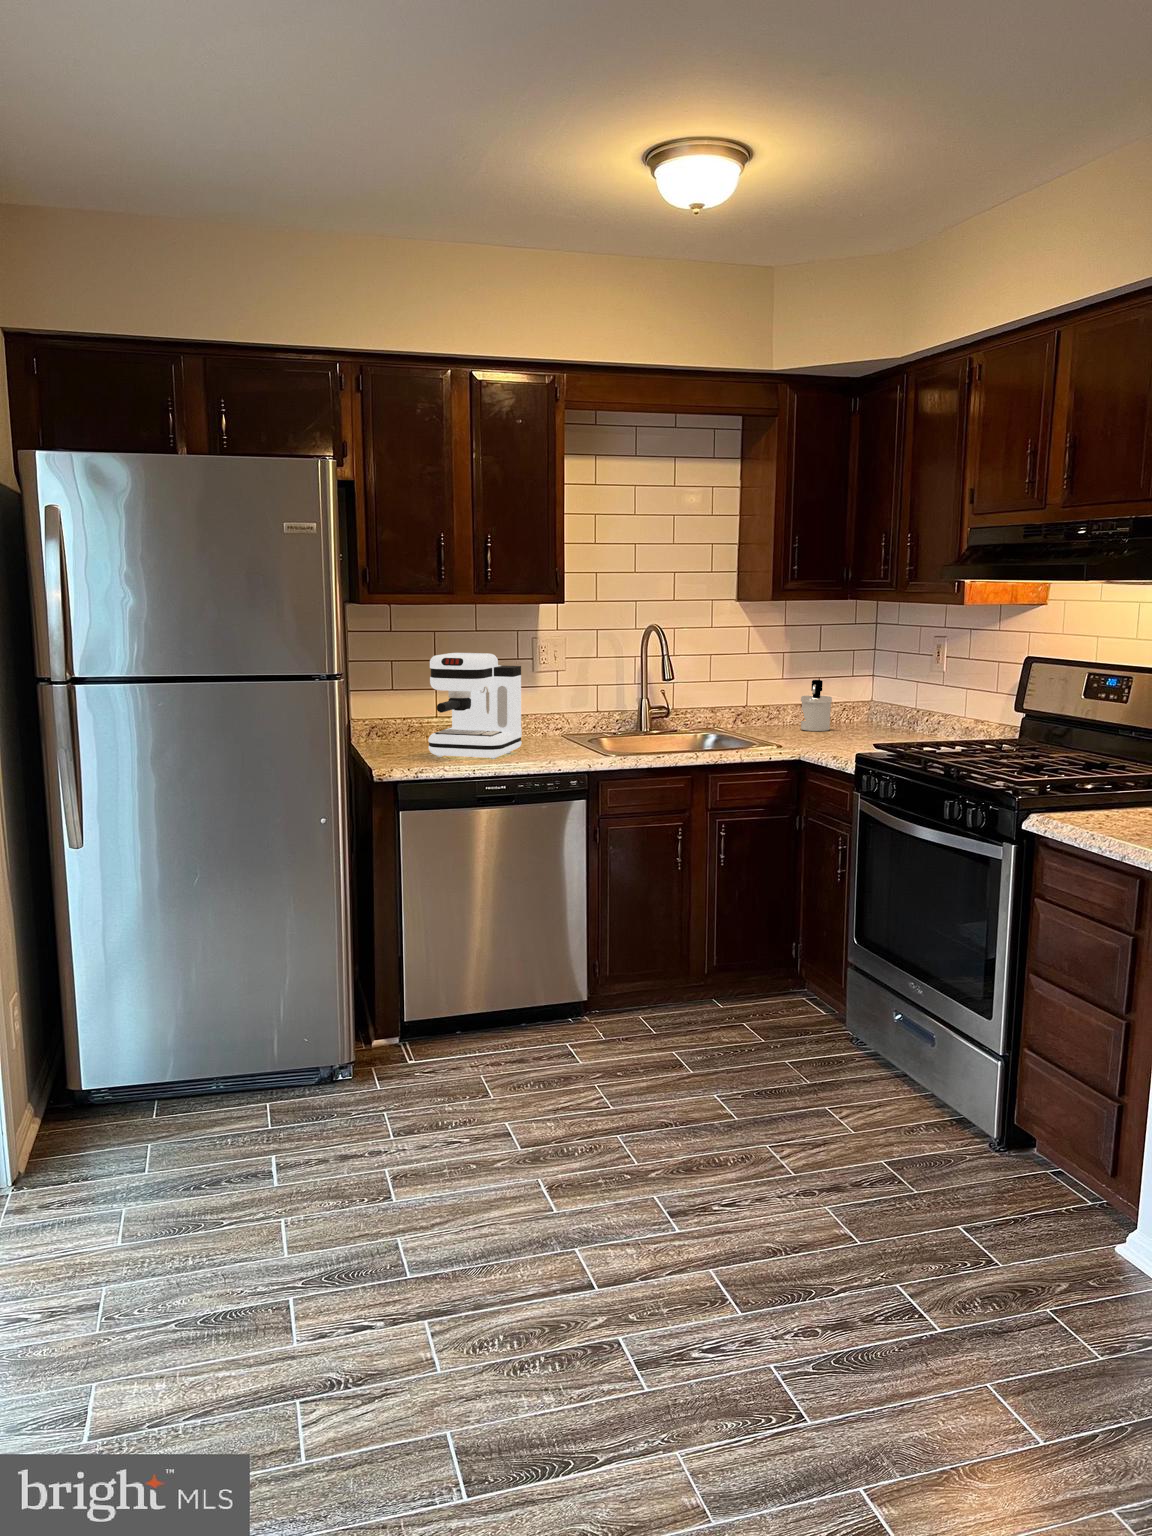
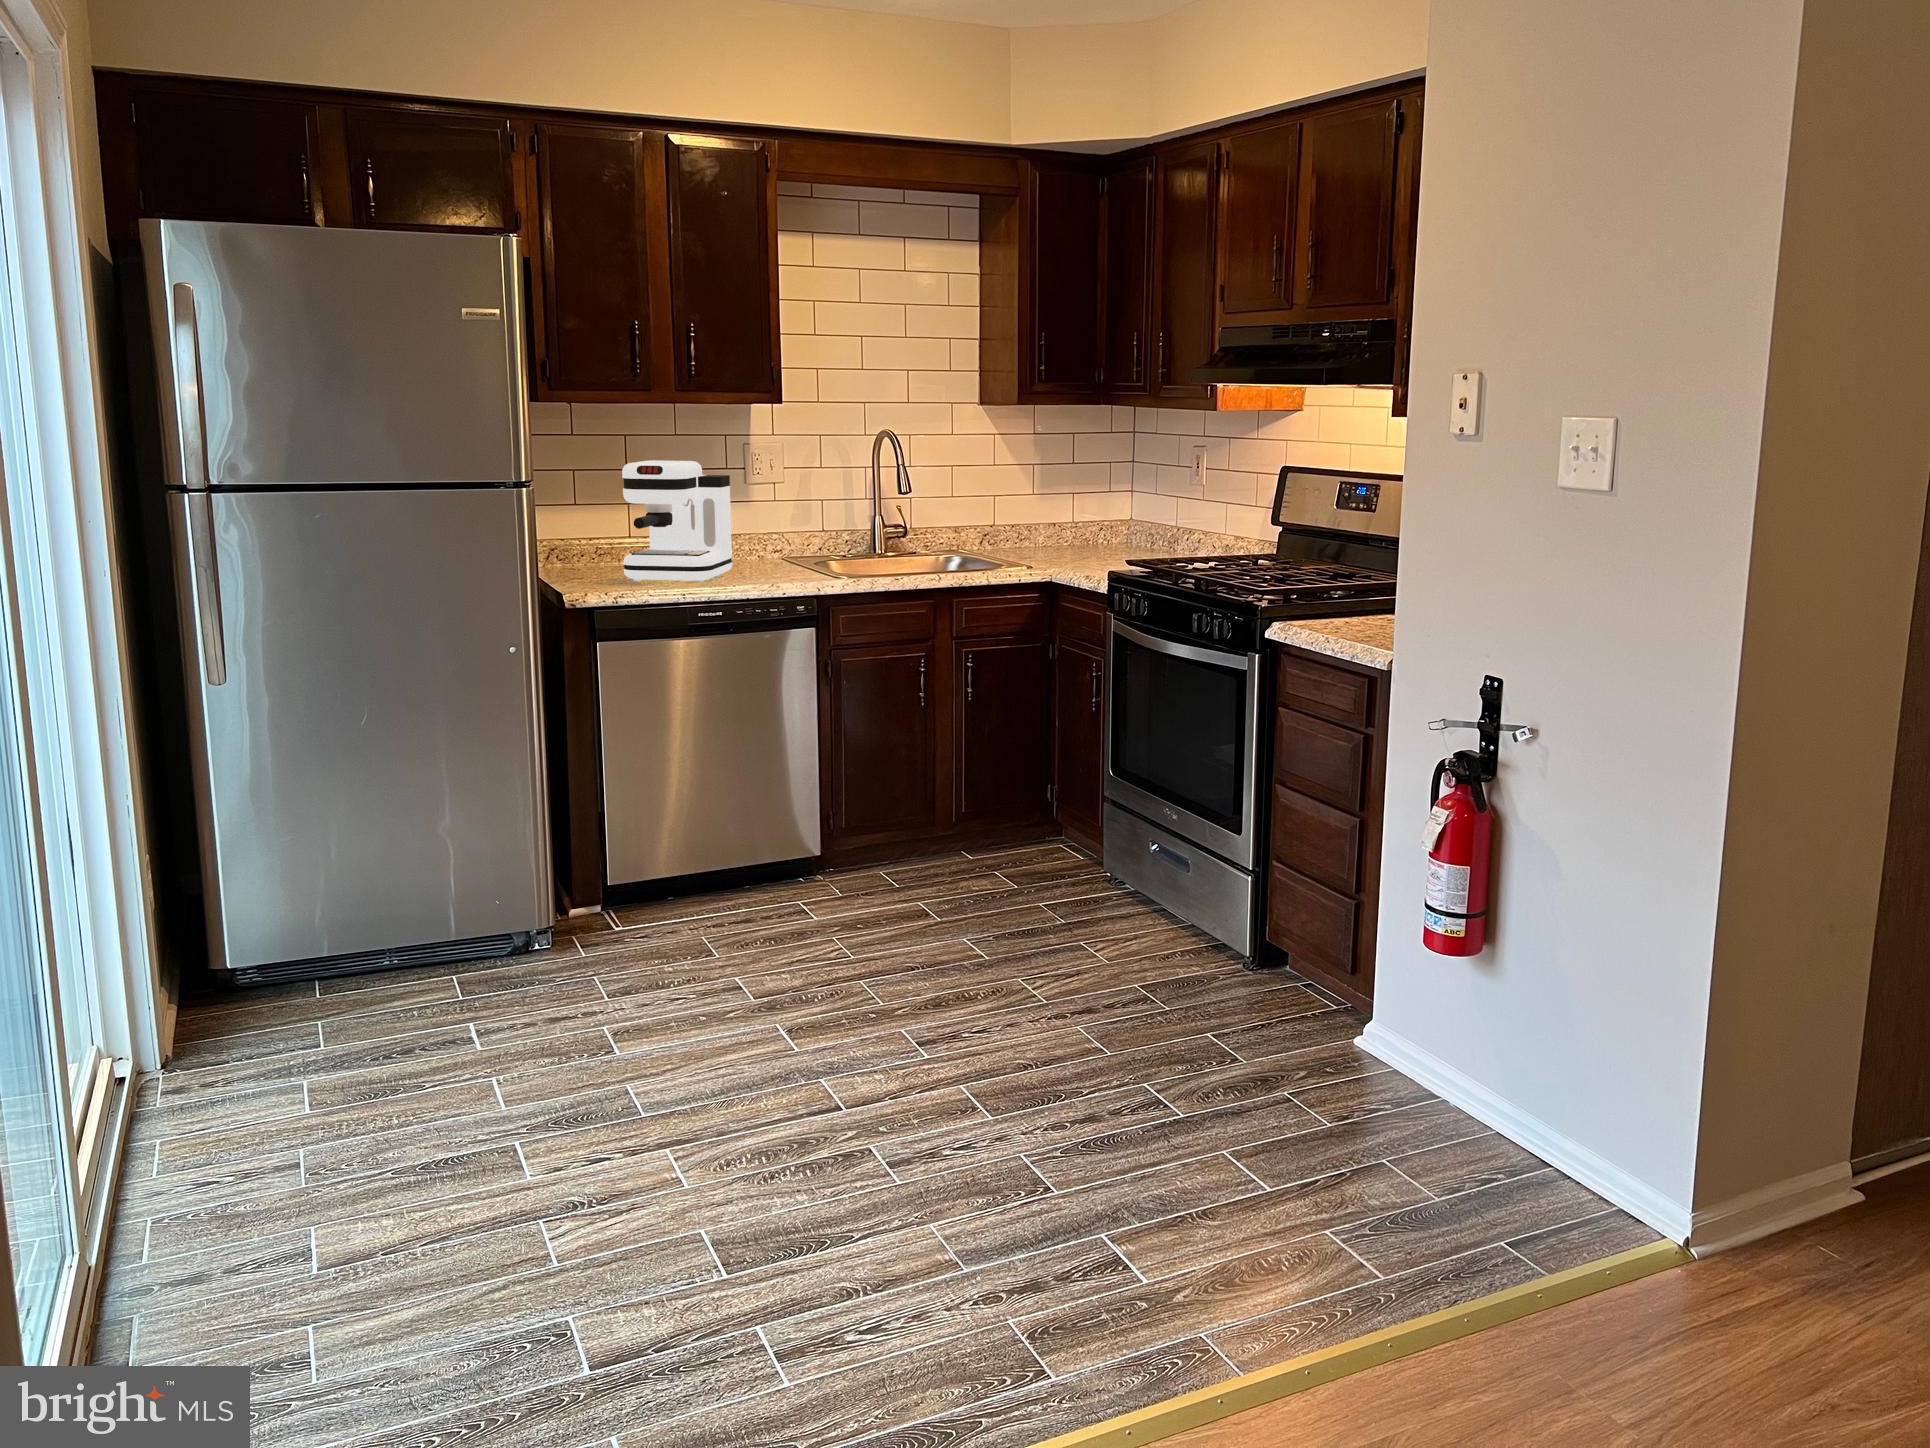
soap dispenser: present [801,680,832,731] -> none [1053,492,1088,551]

